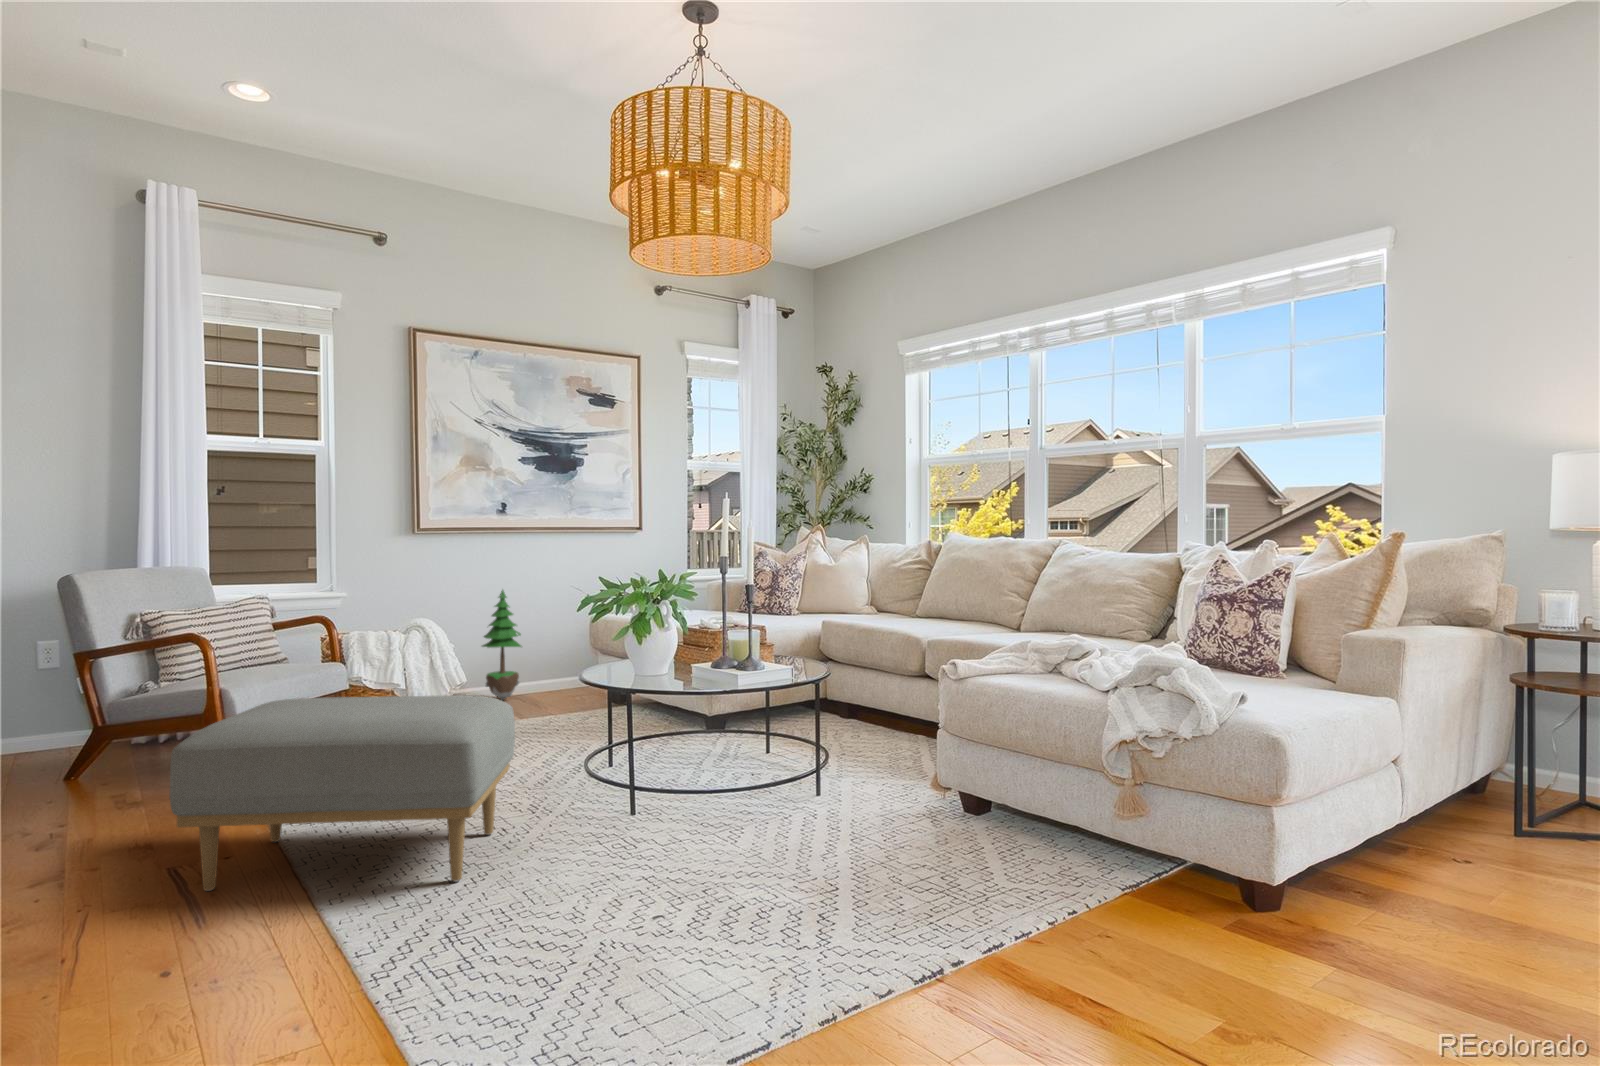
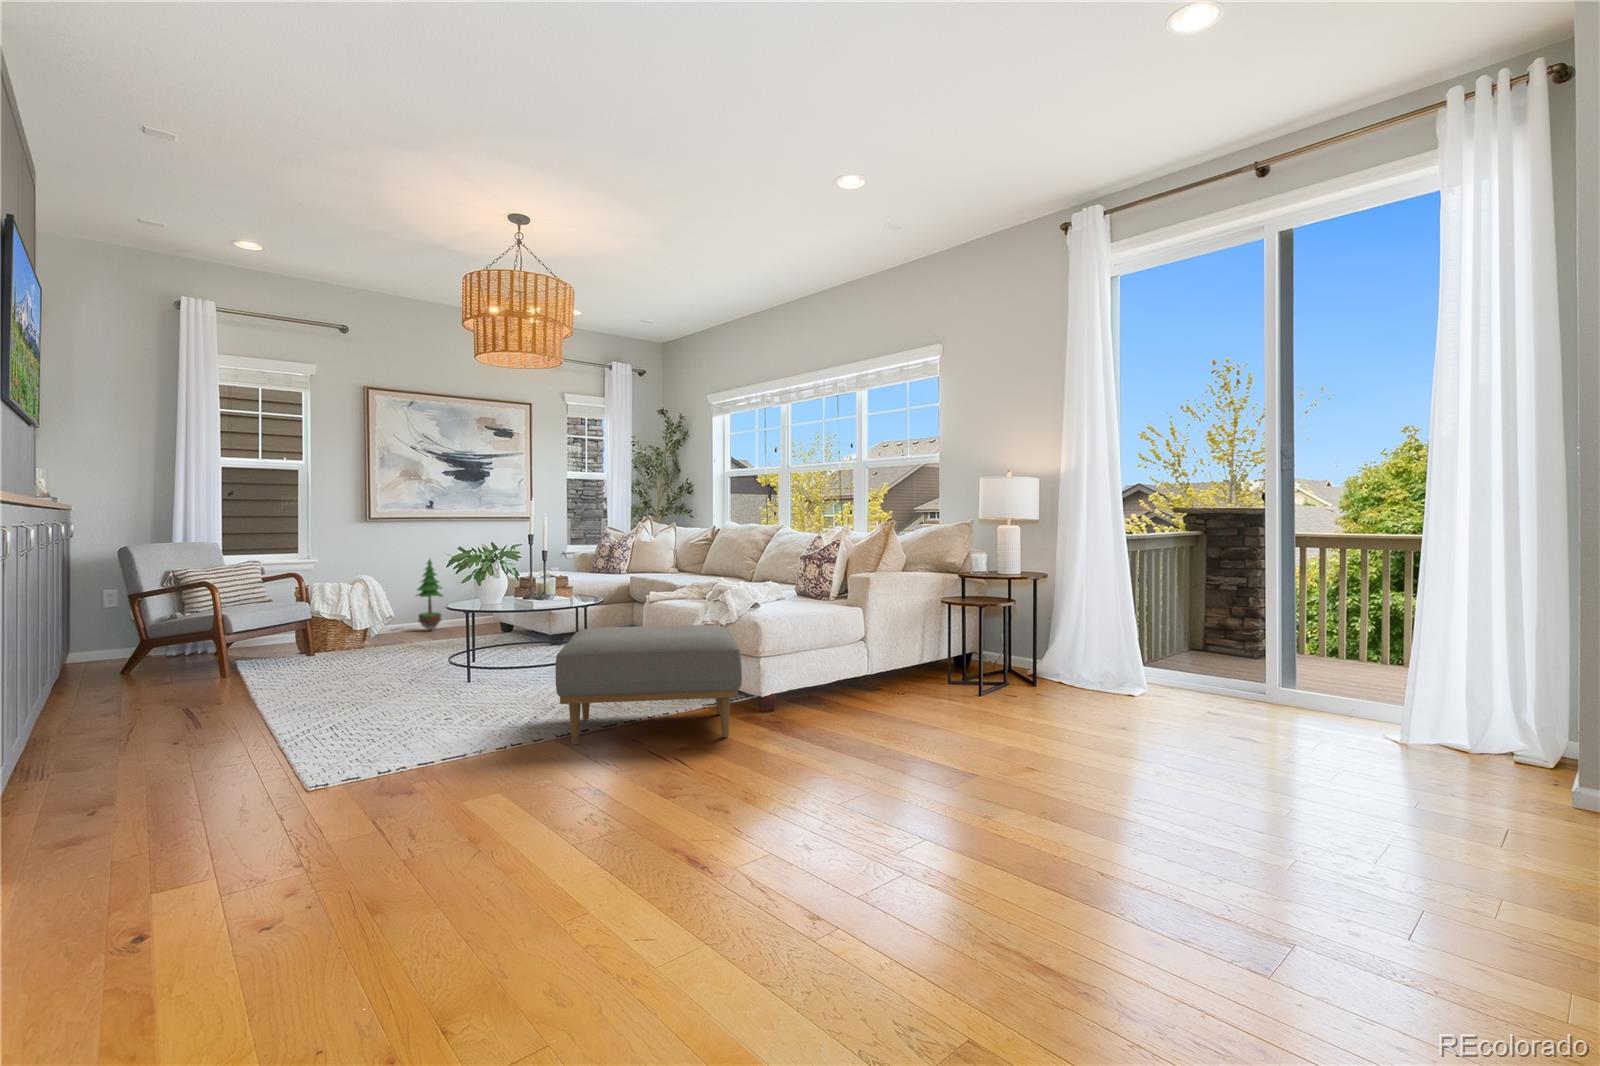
ottoman: present [169,695,515,891] -> present [555,625,742,744]

